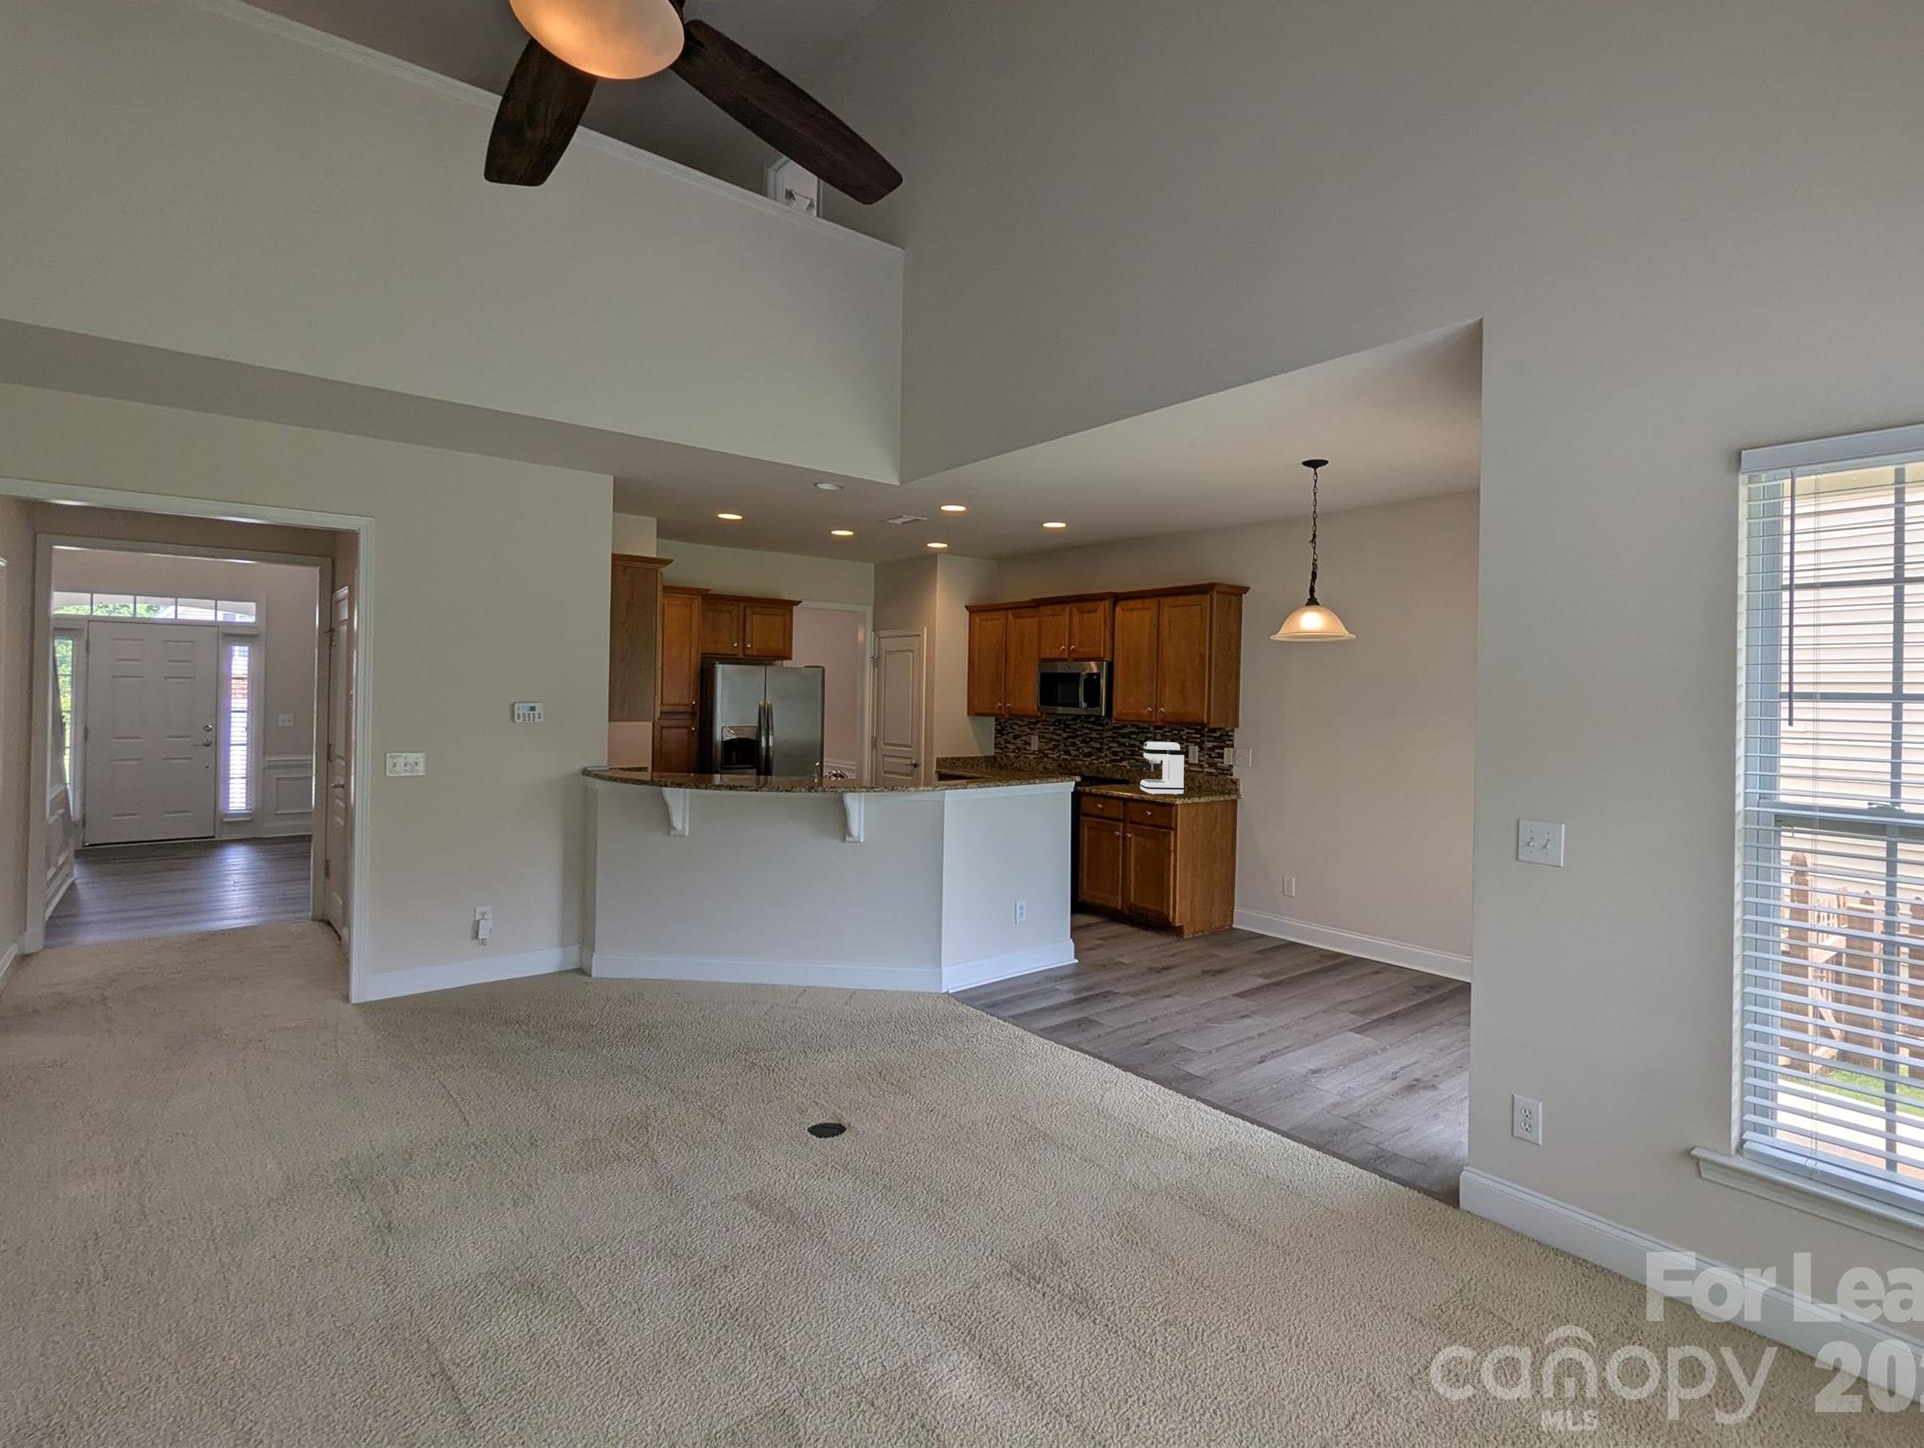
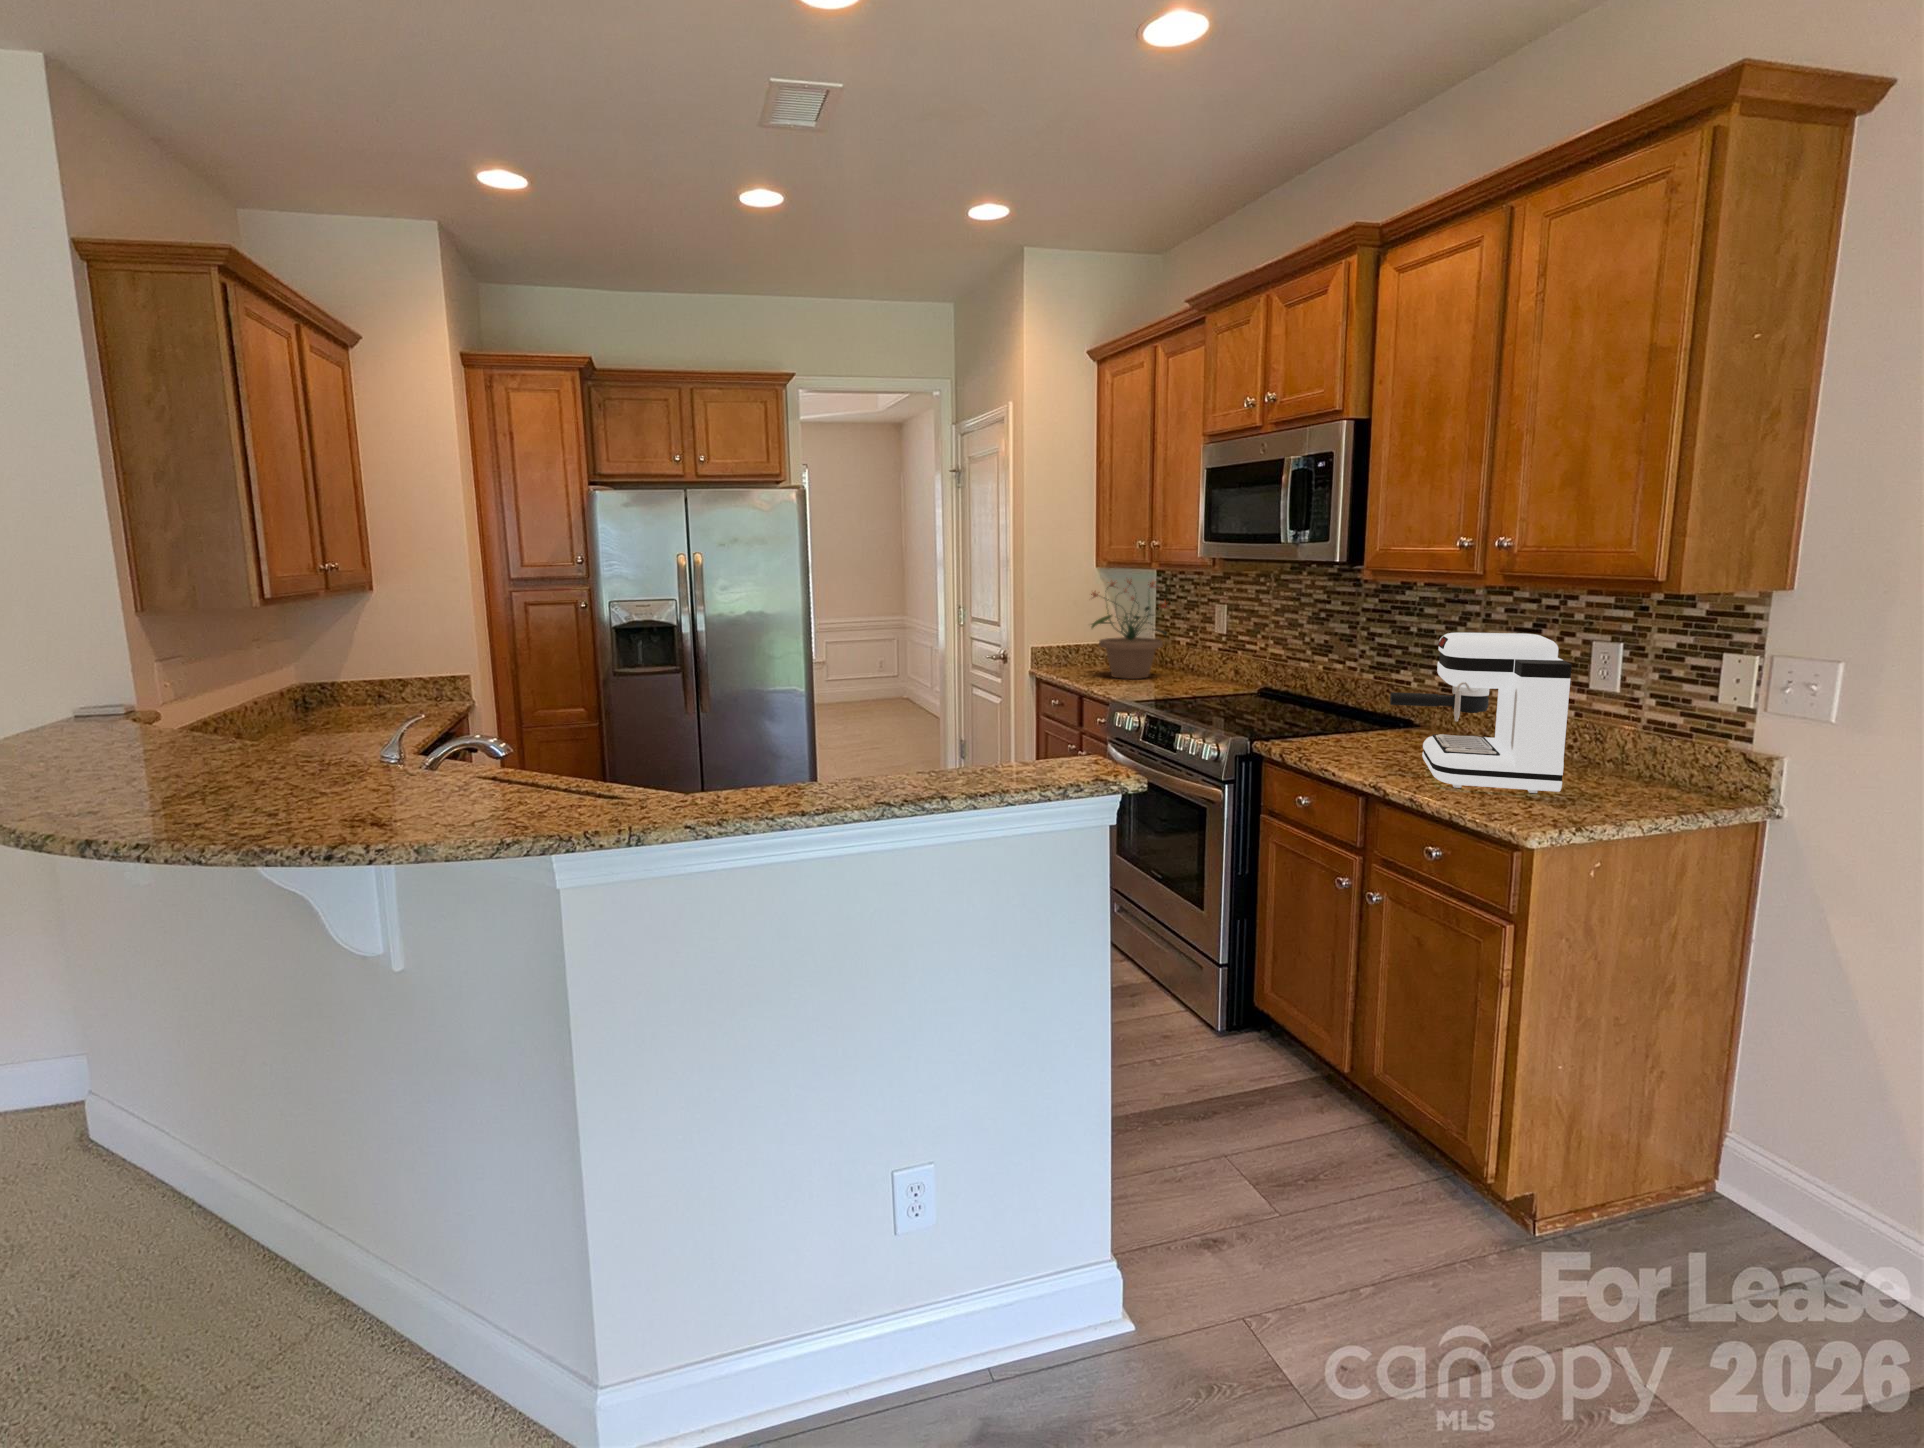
potted plant: none [970,721,1016,773] -> present [1091,579,1168,679]

